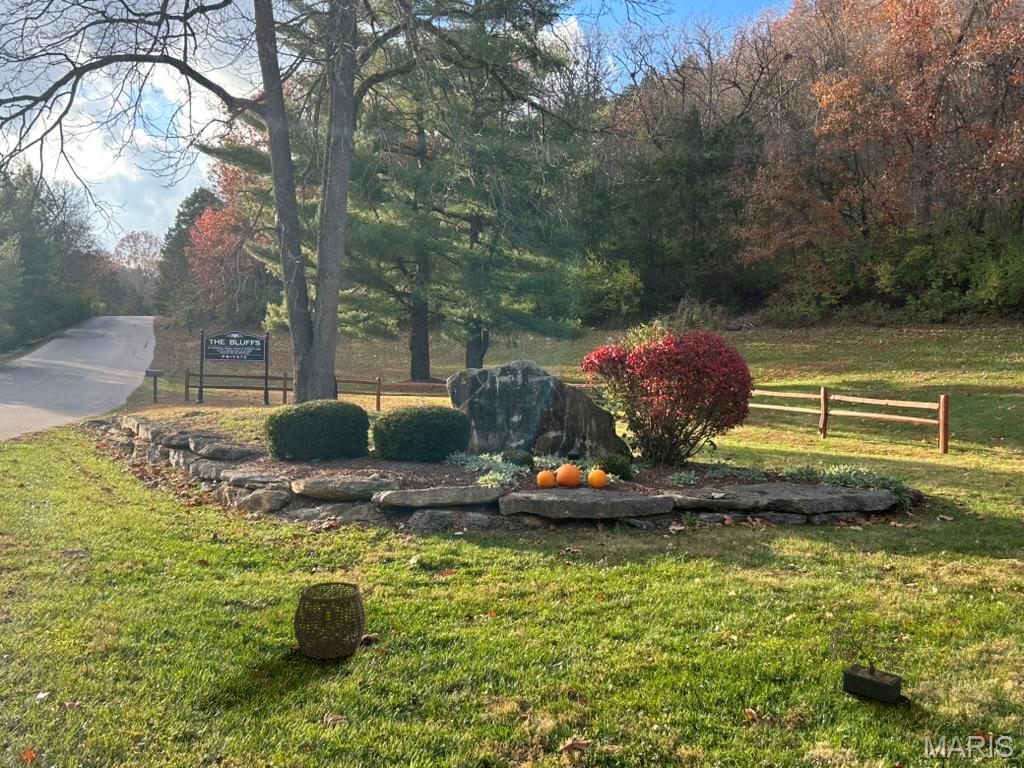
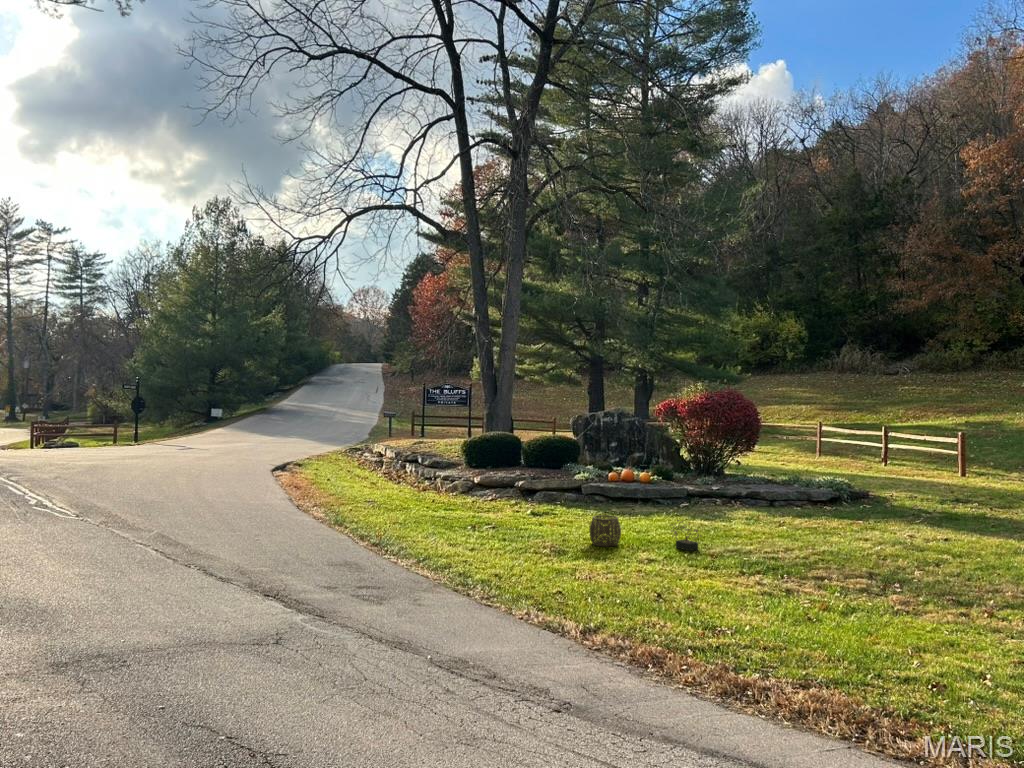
woven basket: present [294,582,366,659] -> present [589,515,621,546]

